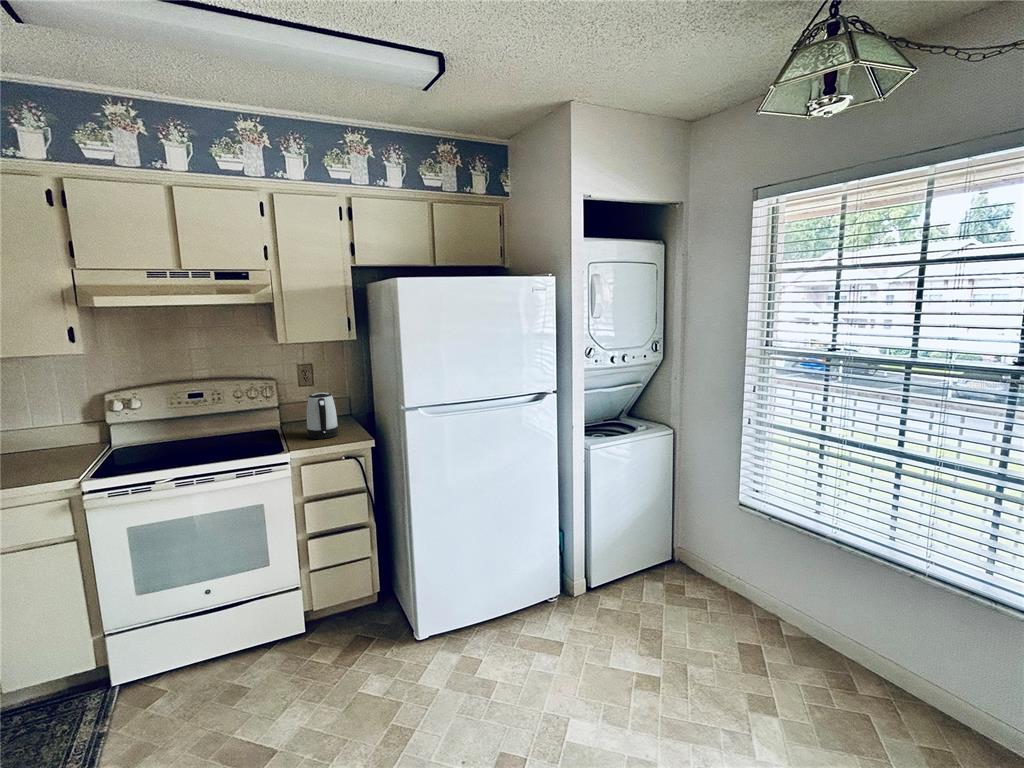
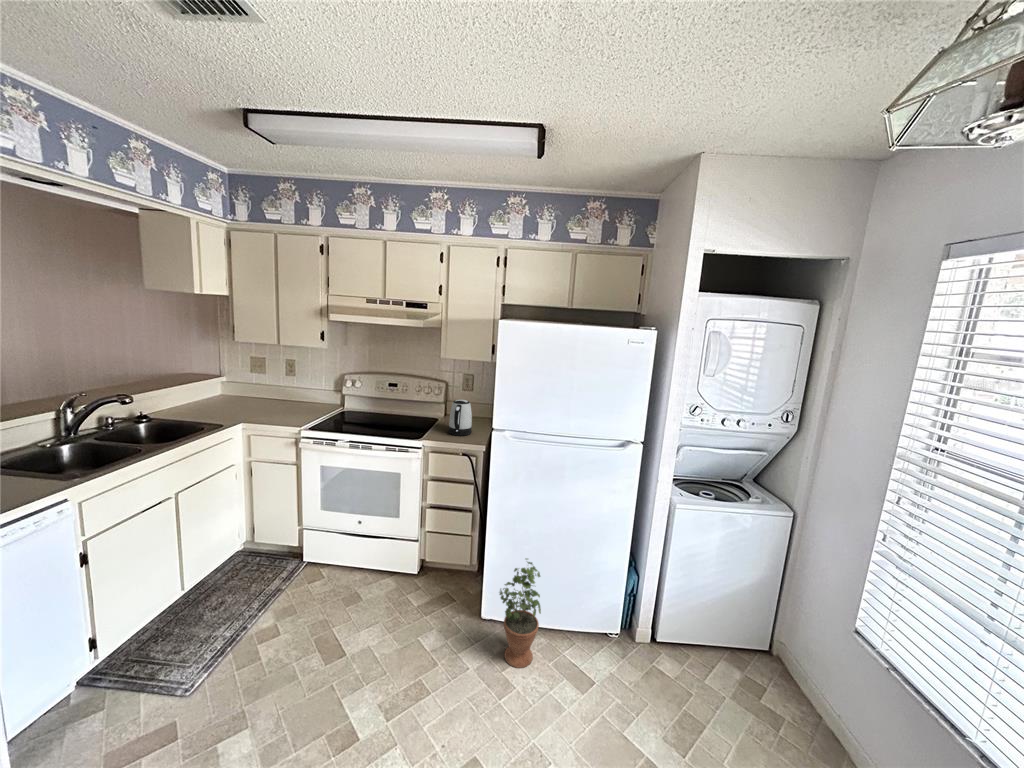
potted plant: none [449,542,498,665] -> present [500,559,541,668]

